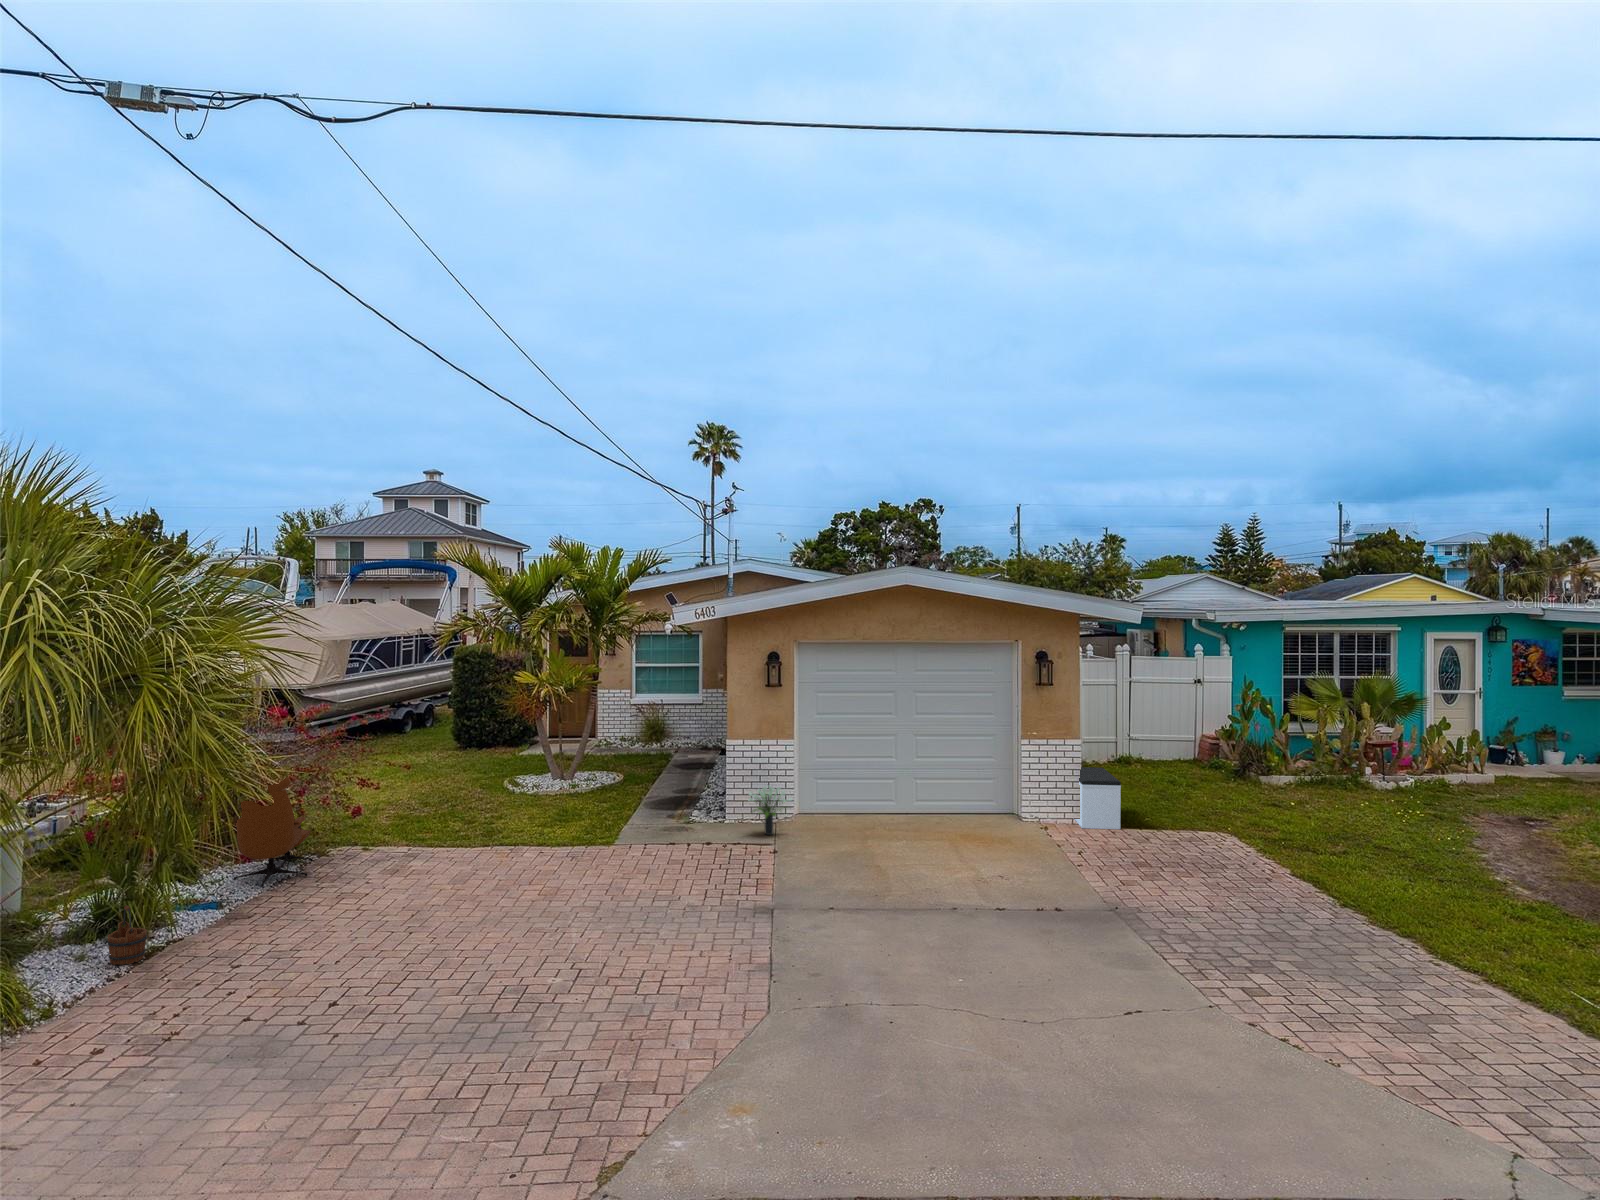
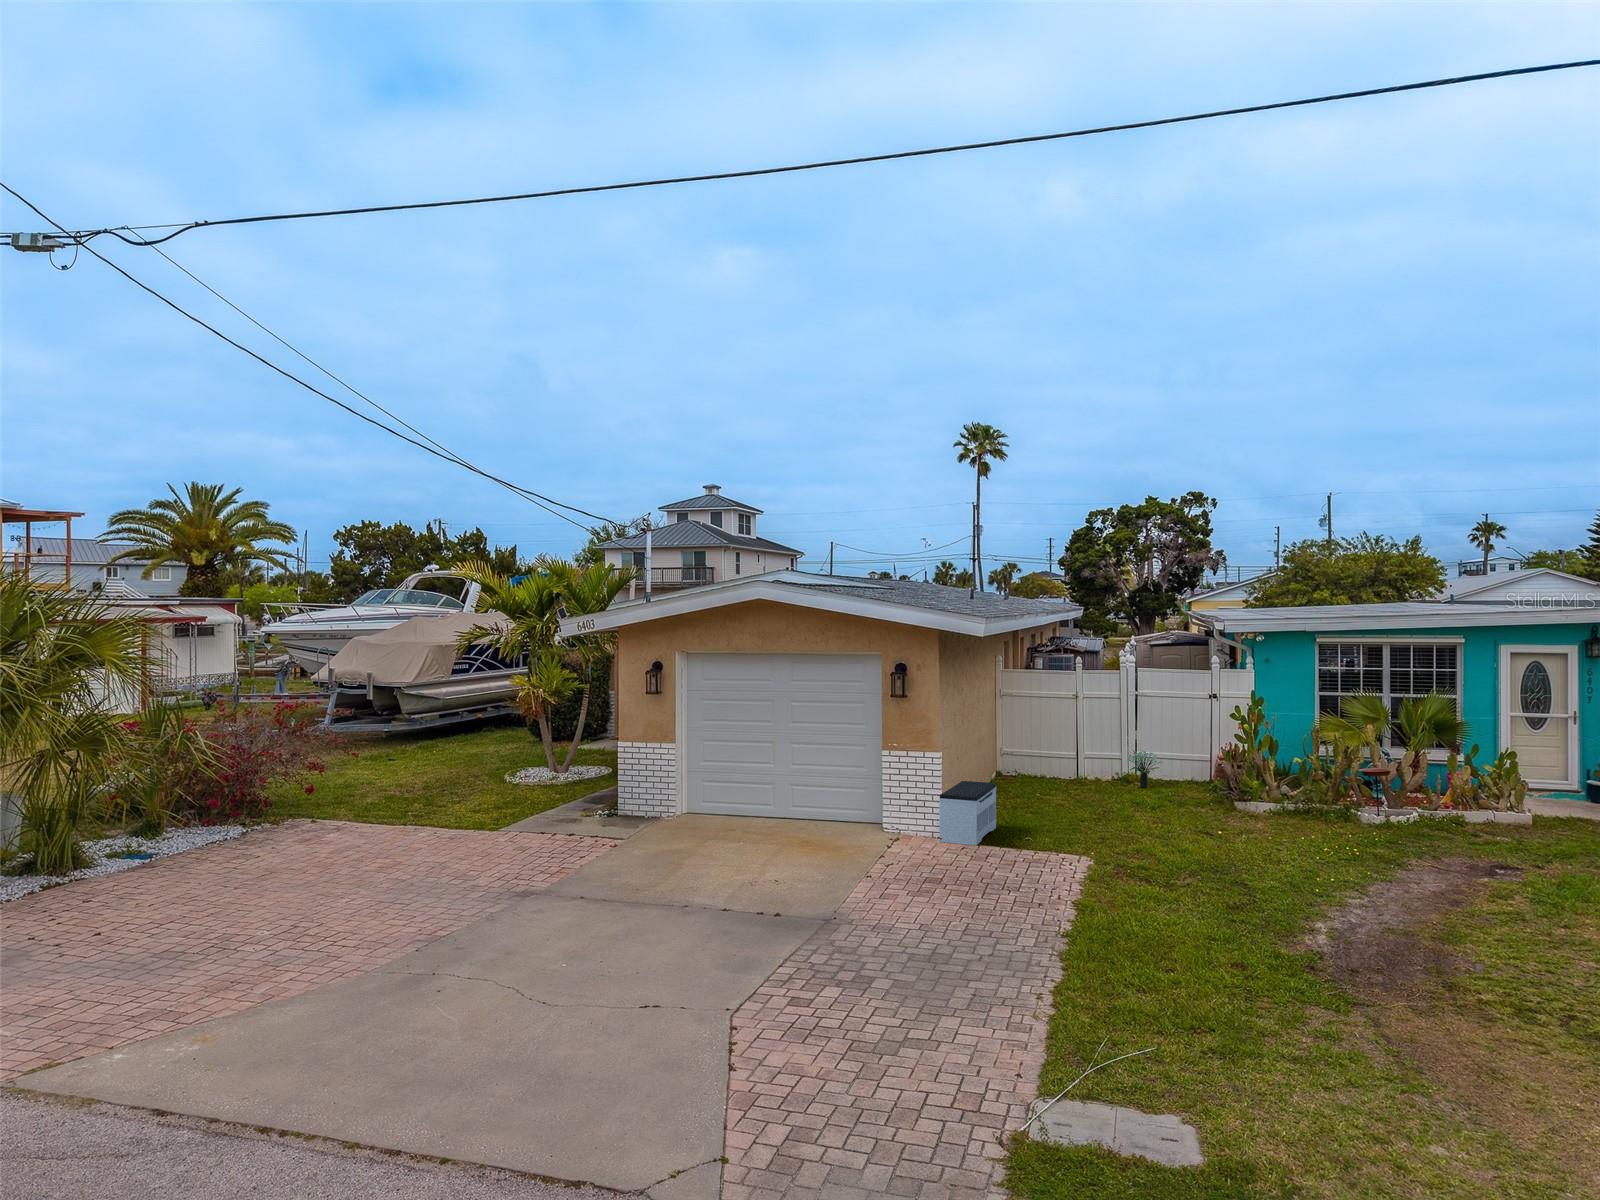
lounge chair: present [234,777,312,887] -> none [191,756,277,841]
potted plant: present [749,786,792,835] -> present [1127,750,1162,788]
wooden bucket: present [107,905,147,965] -> none [37,844,67,886]

